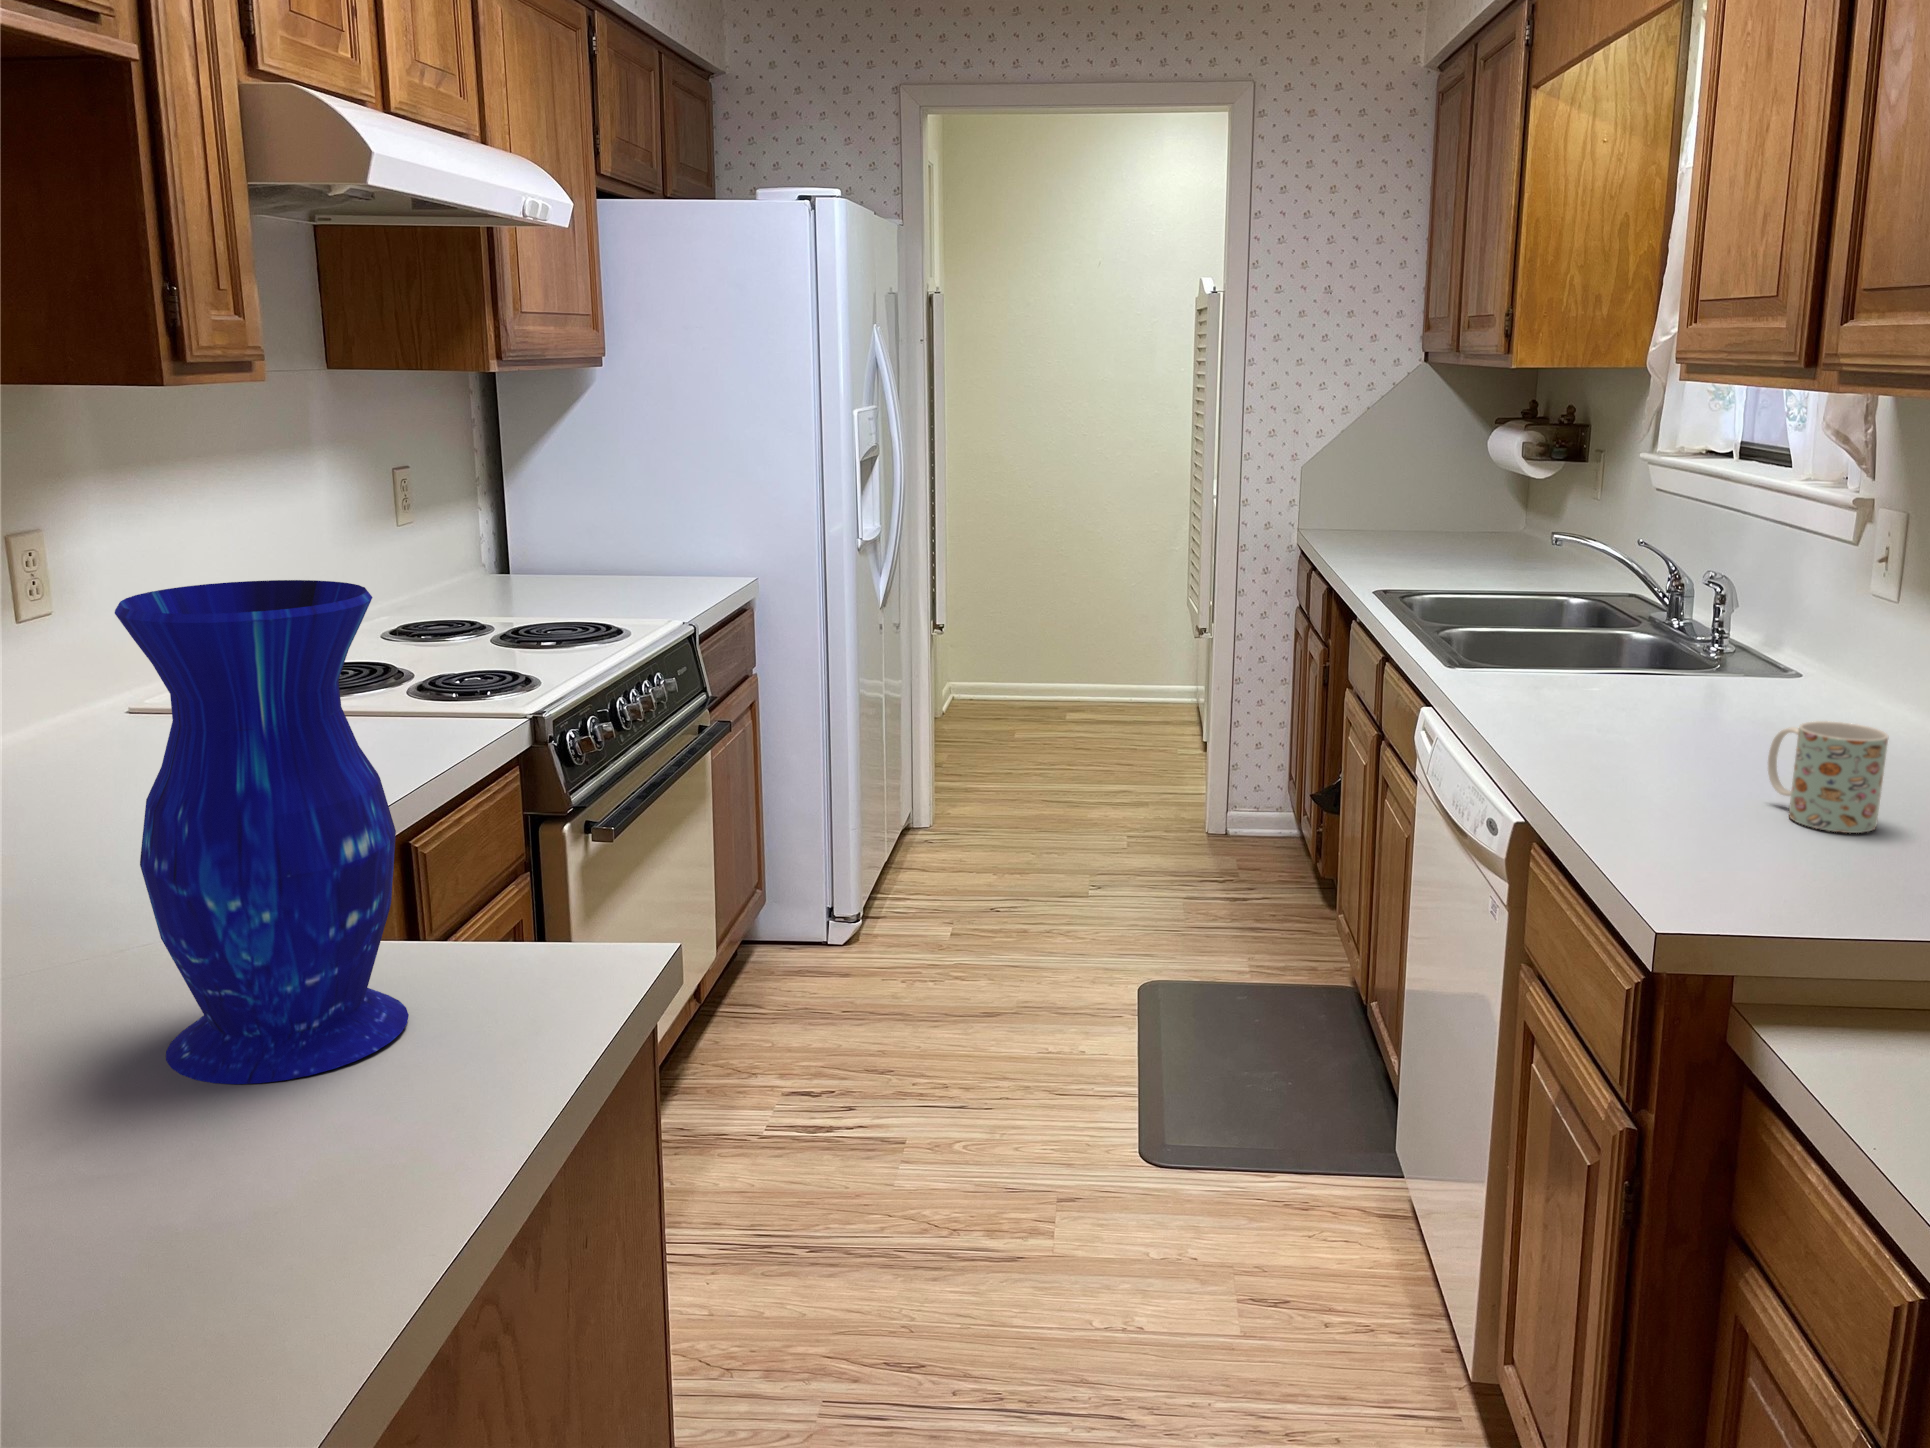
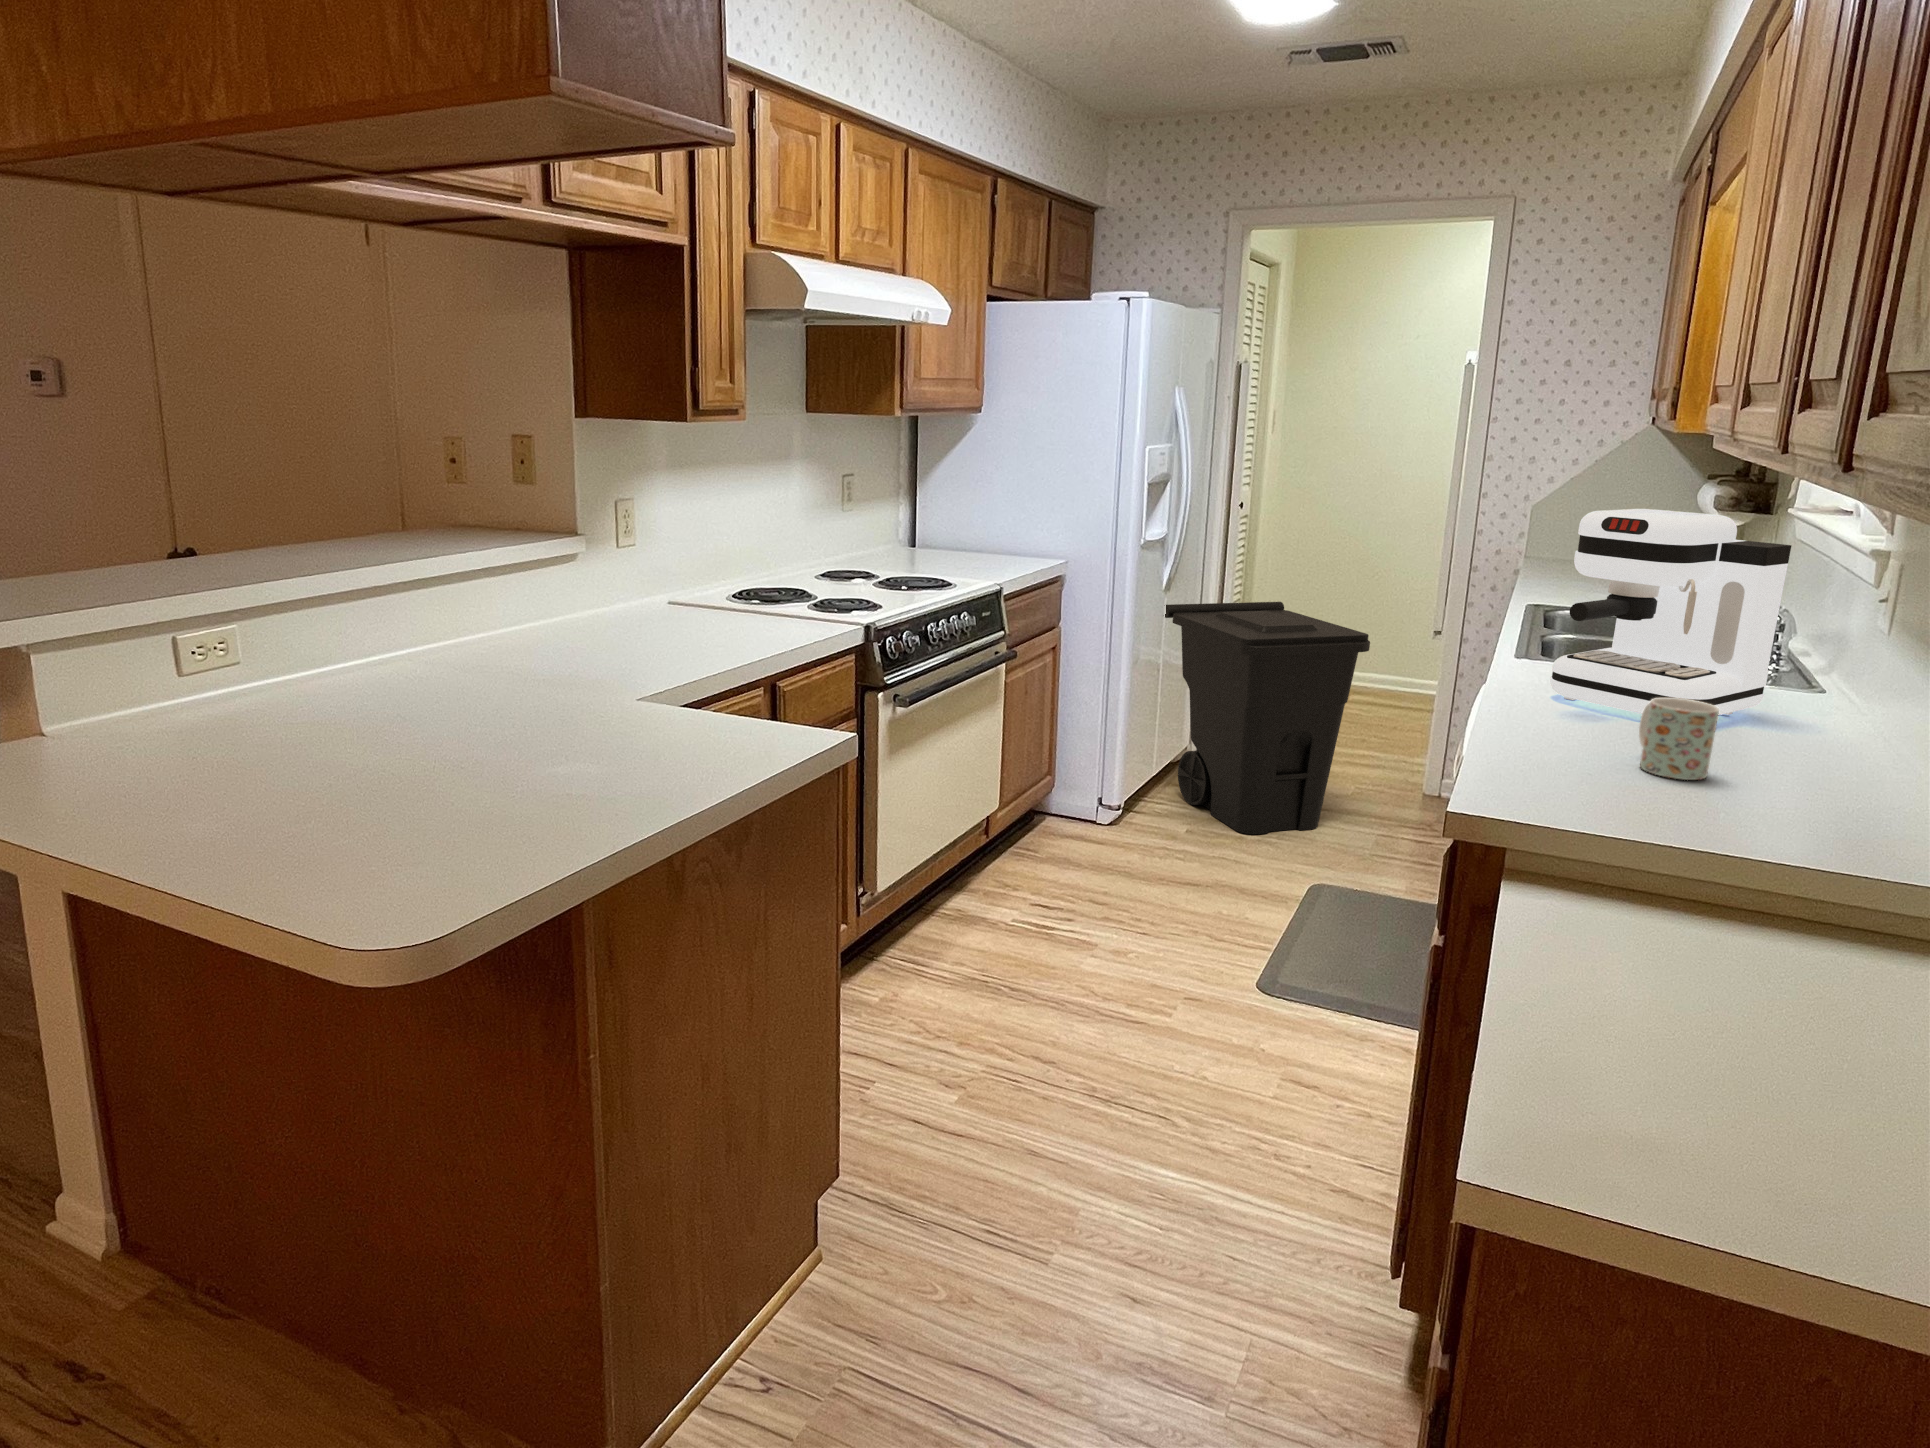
coffee maker: none [1564,467,1818,746] -> present [1550,509,1791,715]
vase: present [115,580,409,1084] -> none [596,517,707,743]
trash can: none [879,607,1157,924] -> present [1165,602,1370,834]

